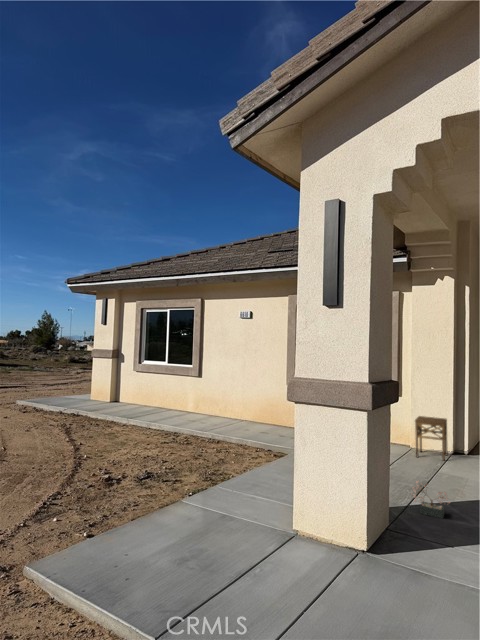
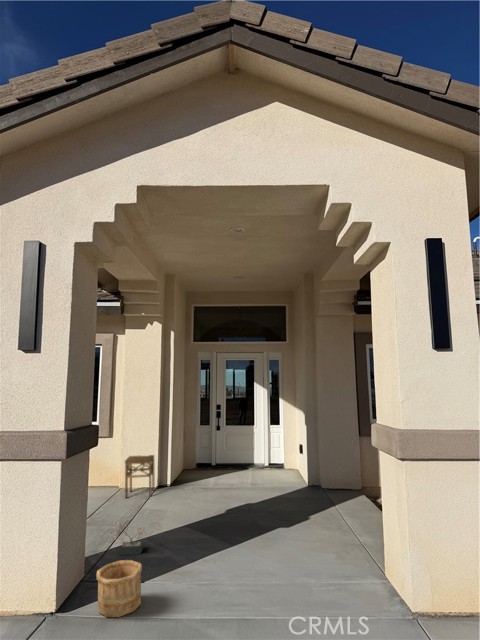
wooden bucket: none [403,520,453,577] -> present [97,560,142,617]

